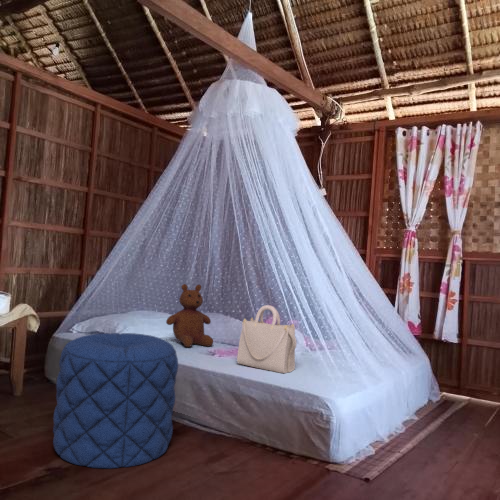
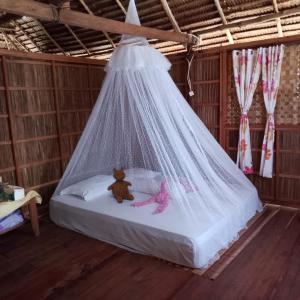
handbag: present [237,305,297,373] -> none [144,185,175,222]
pouf: present [53,333,178,468] -> none [50,209,113,285]

